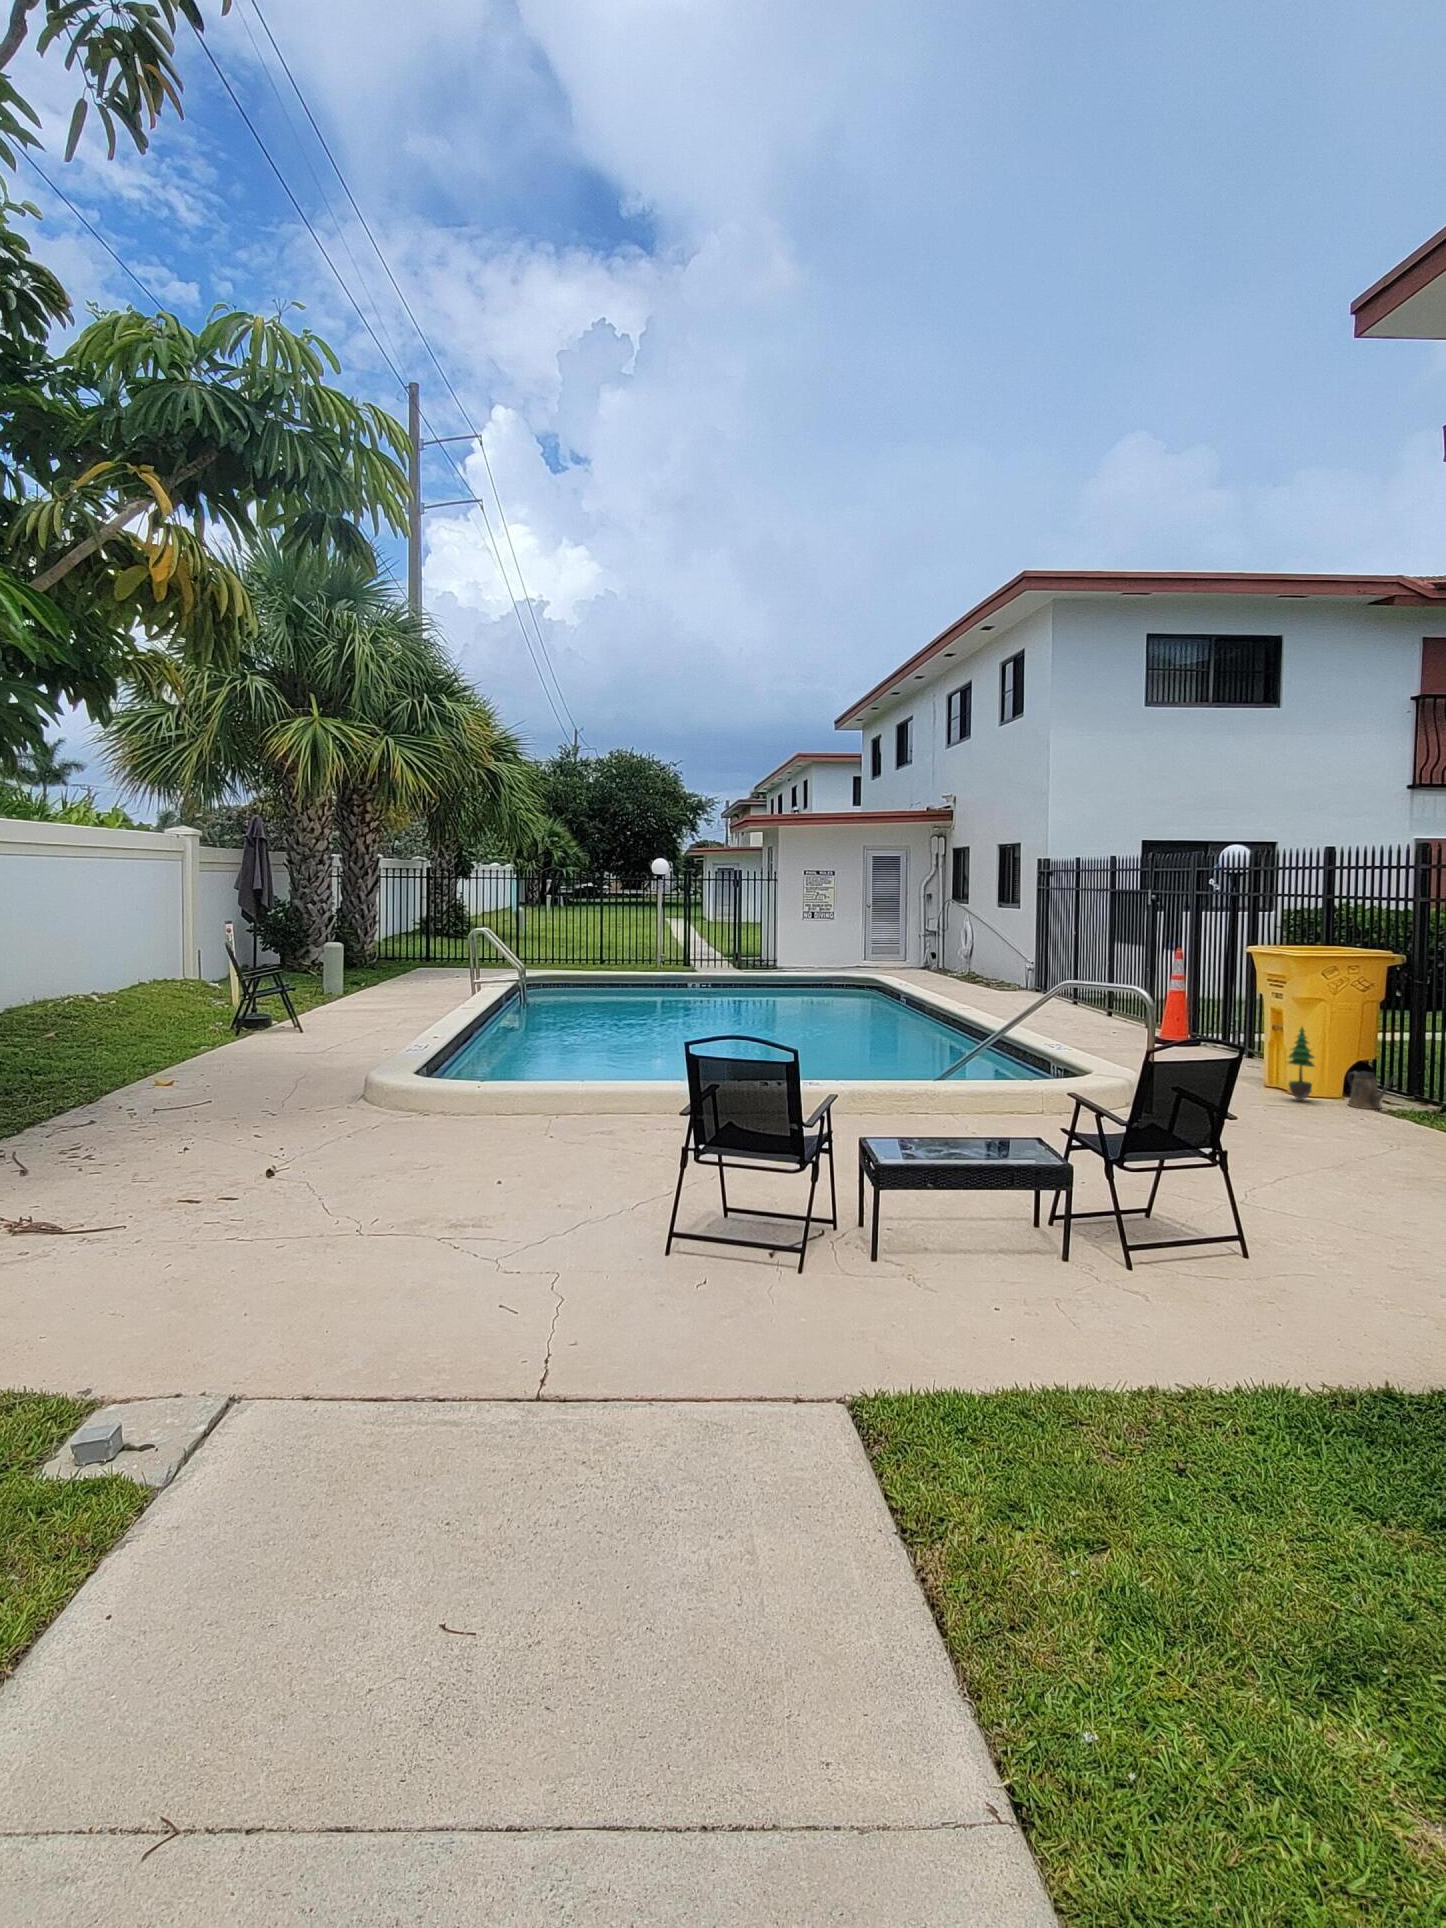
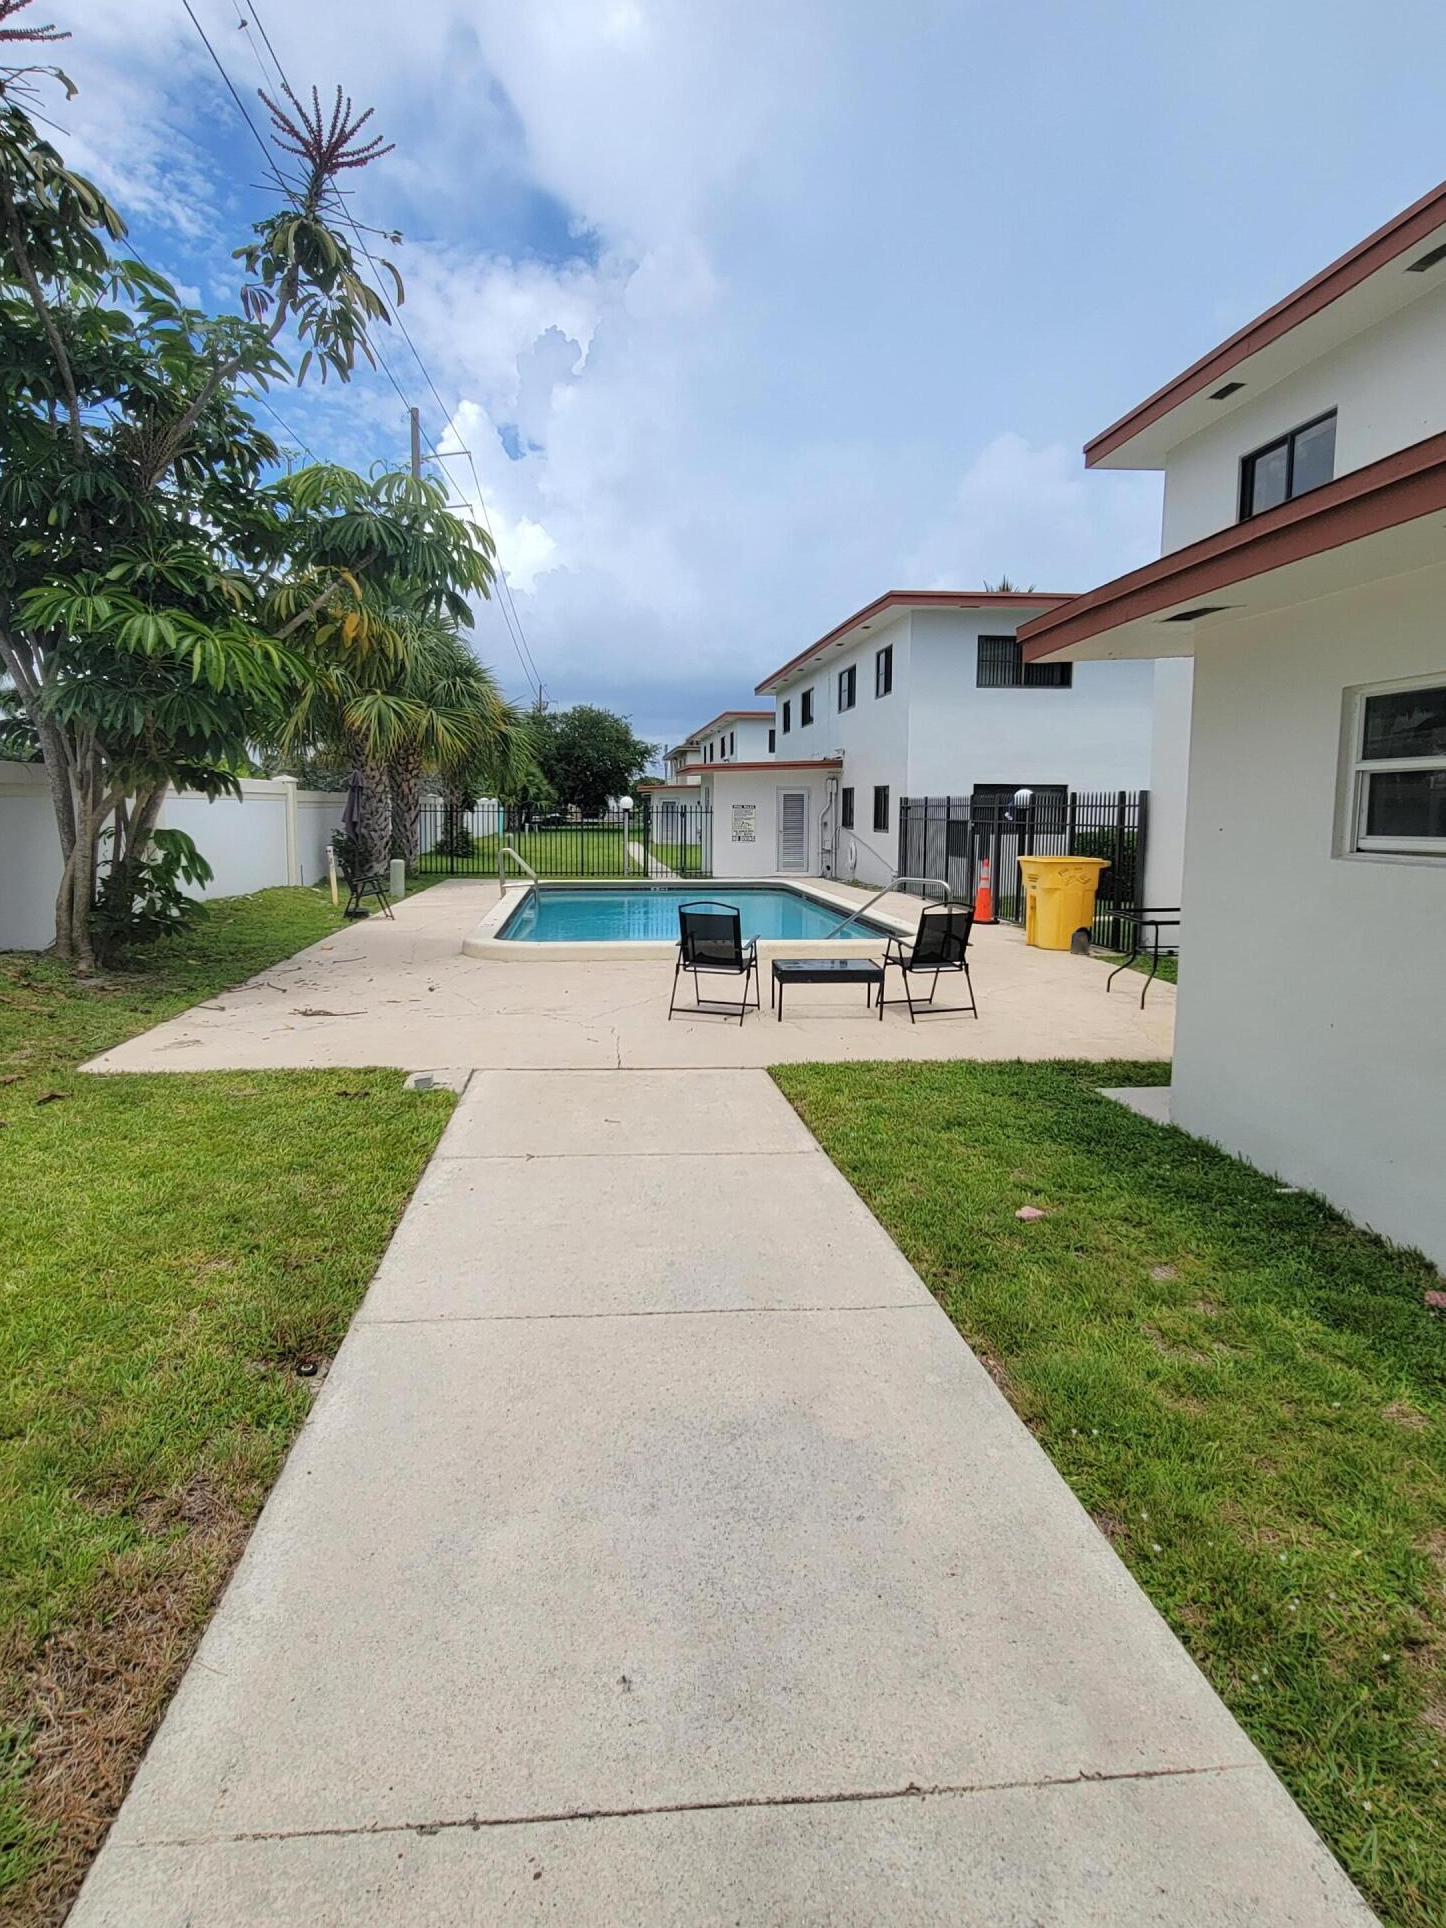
potted tree: present [1288,1027,1314,1100] -> none [1035,904,1052,951]

